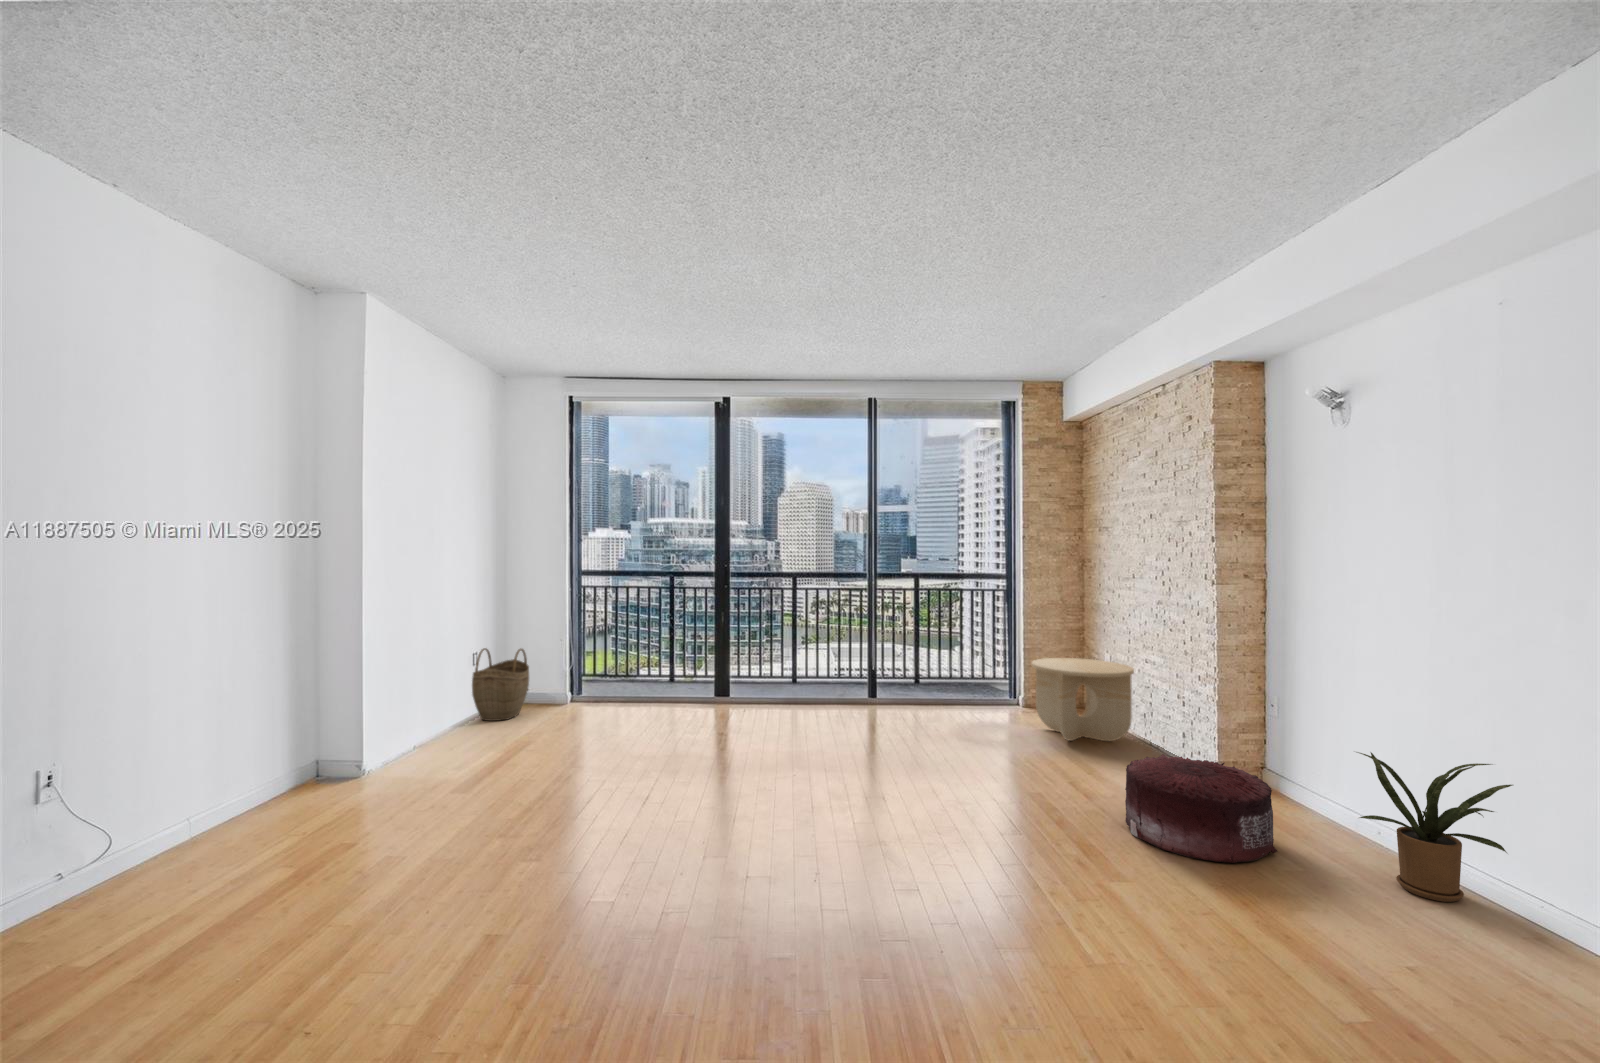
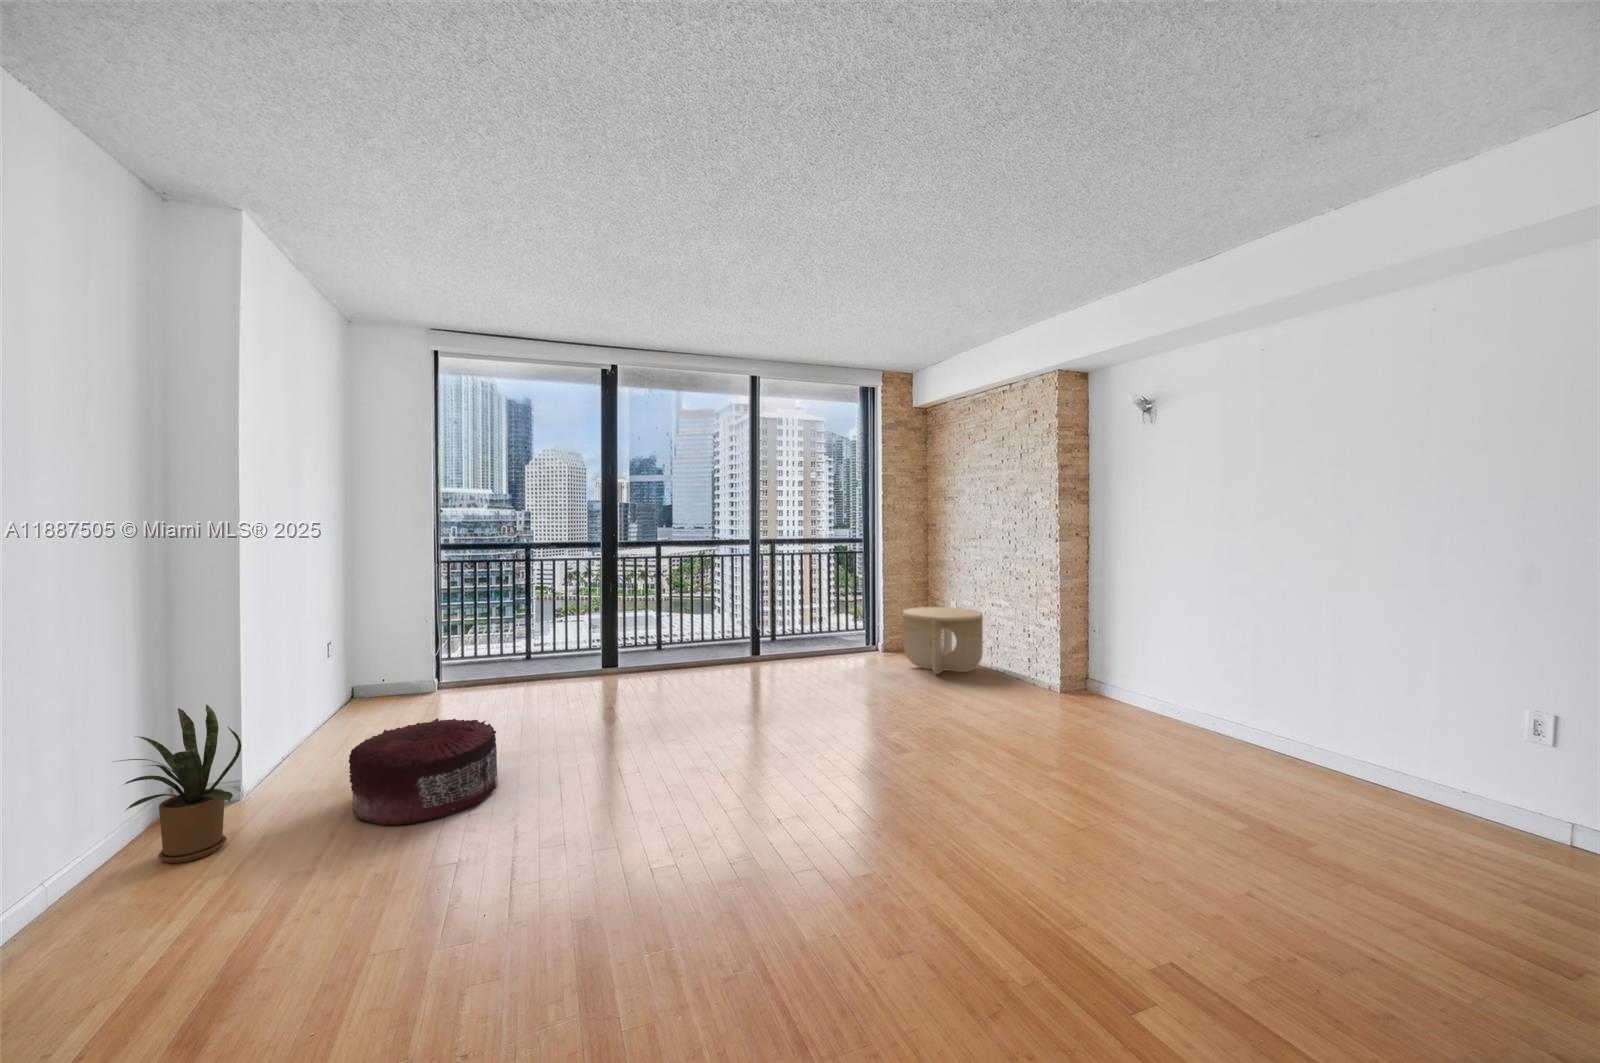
woven basket: present [472,648,529,721] -> none [344,631,408,713]
house plant: present [1357,752,1513,902] -> present [120,704,241,863]
pouf: present [1125,754,1277,863] -> present [349,718,498,825]

